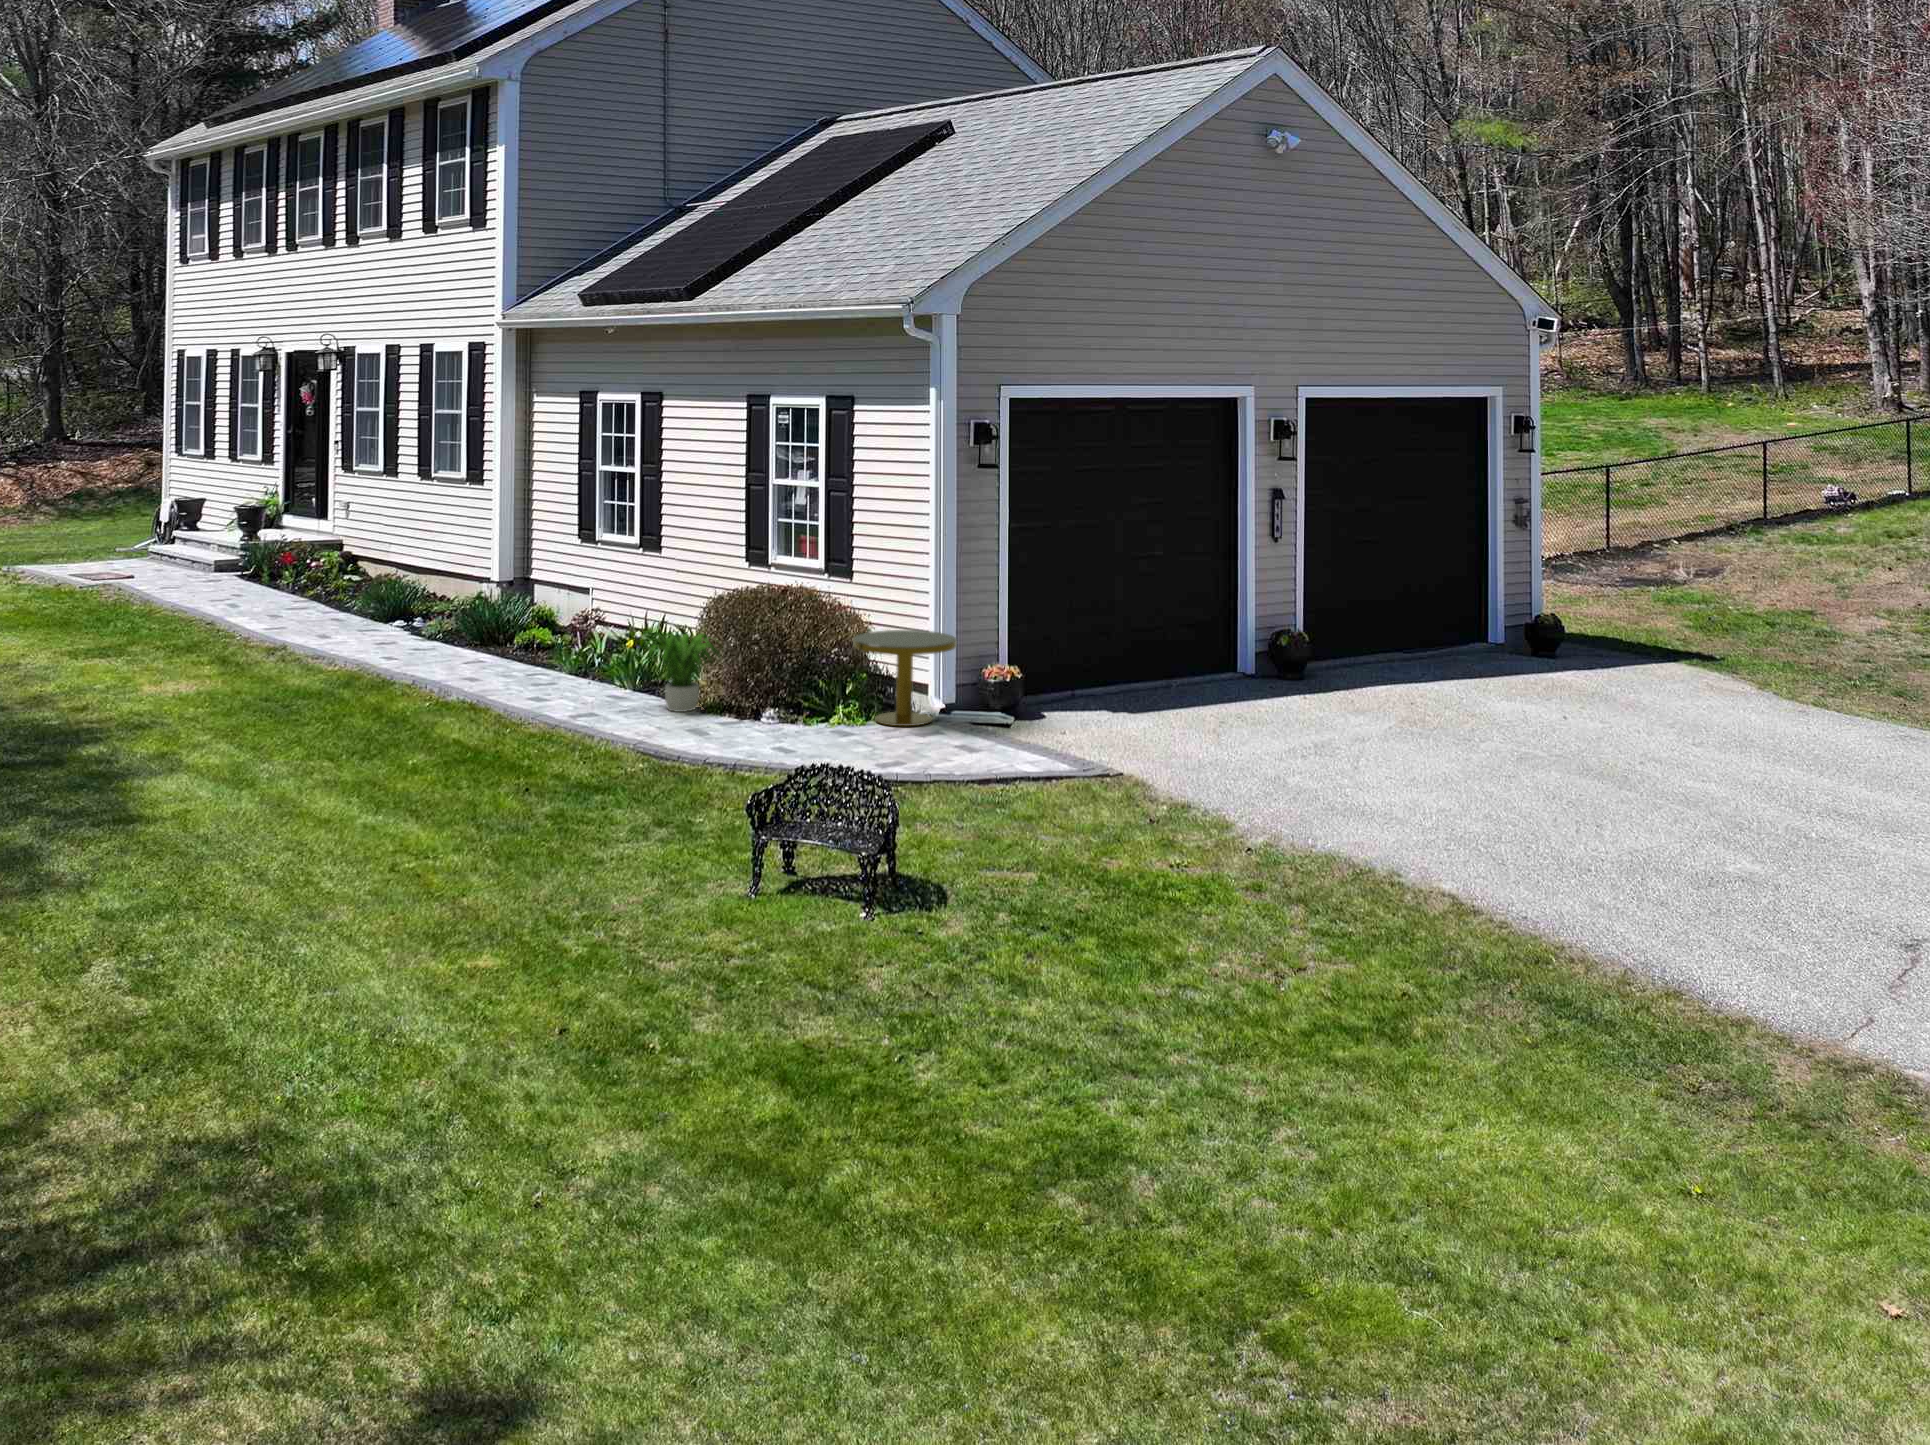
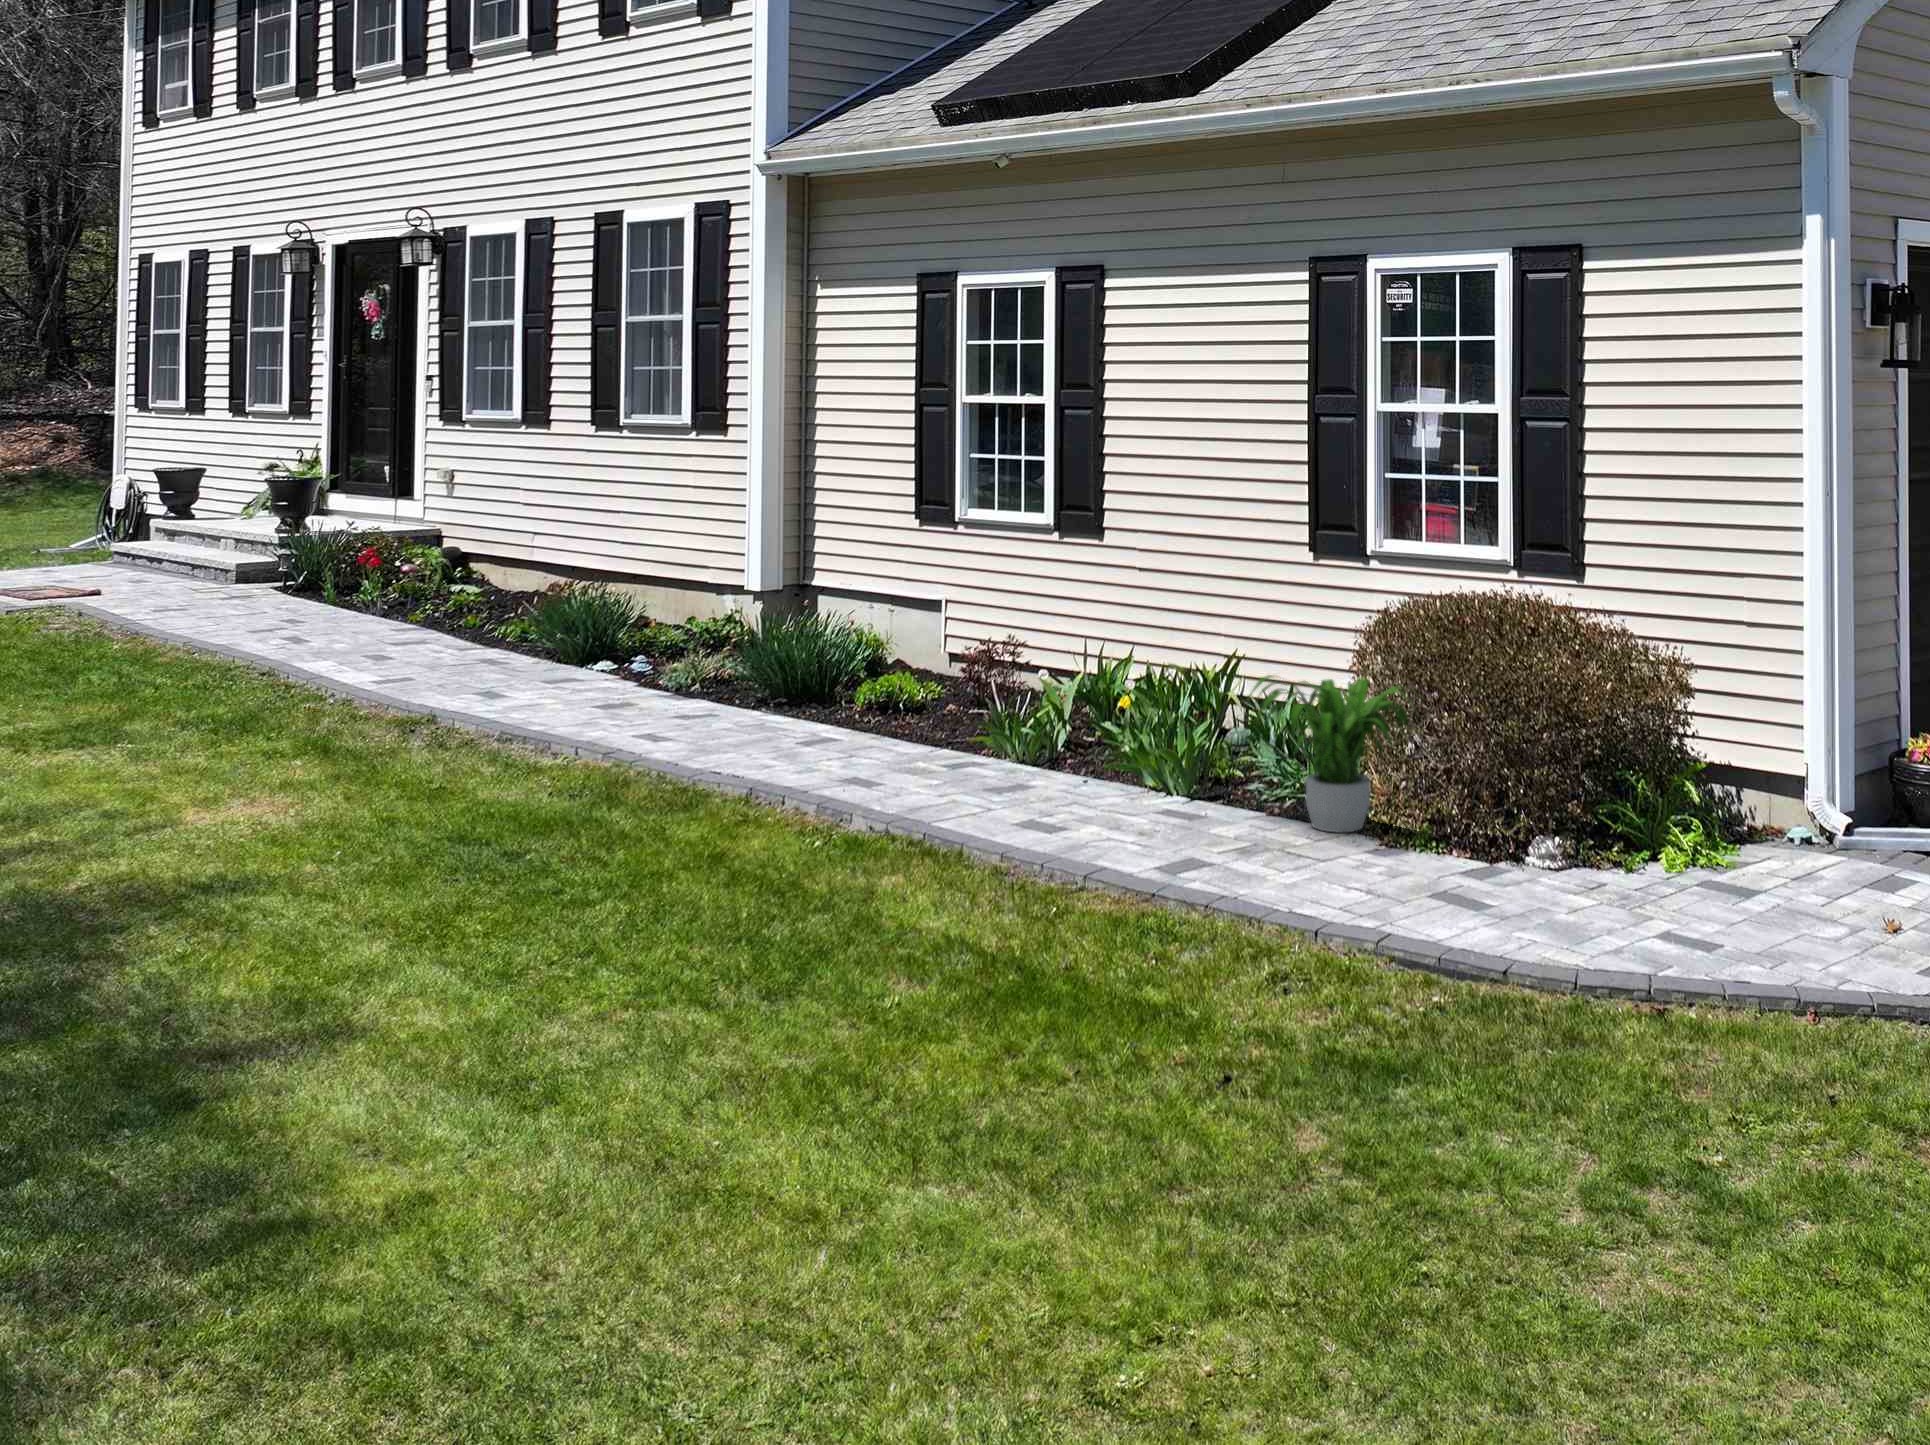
side table: present [853,630,957,726] -> none [1684,663,1889,850]

